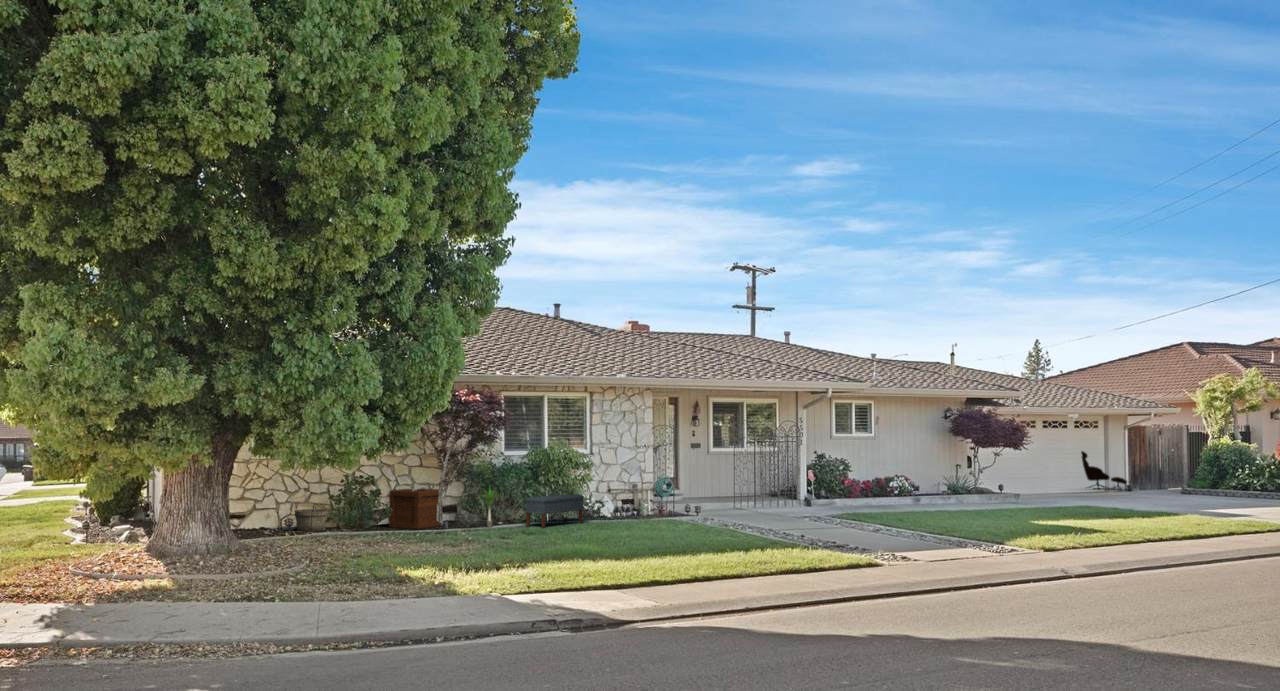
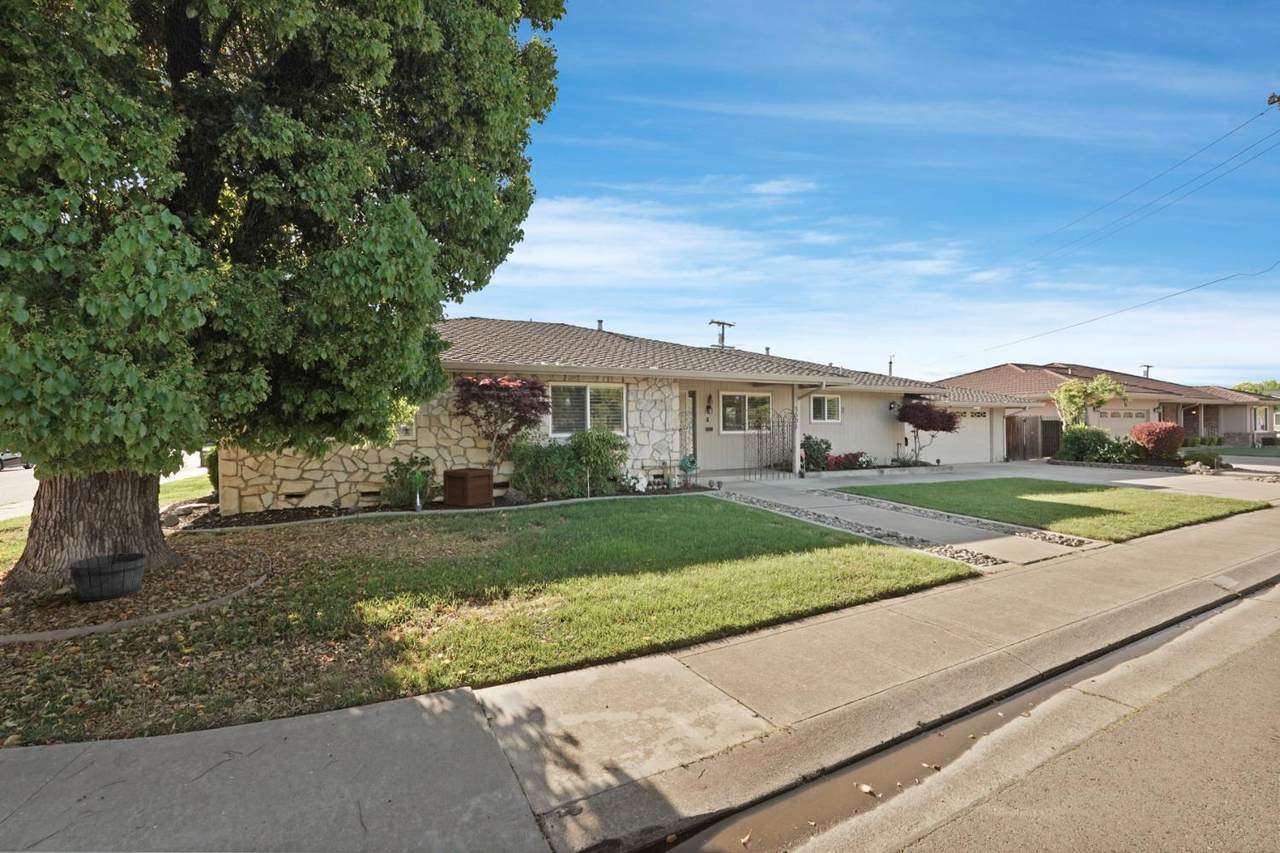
lounge chair: present [1081,451,1127,489] -> none [977,434,1013,462]
potted plant: present [485,490,495,527] -> present [411,473,424,512]
bench: present [525,494,584,528] -> none [568,472,622,505]
wooden bucket: present [295,505,327,531] -> present [70,546,147,601]

